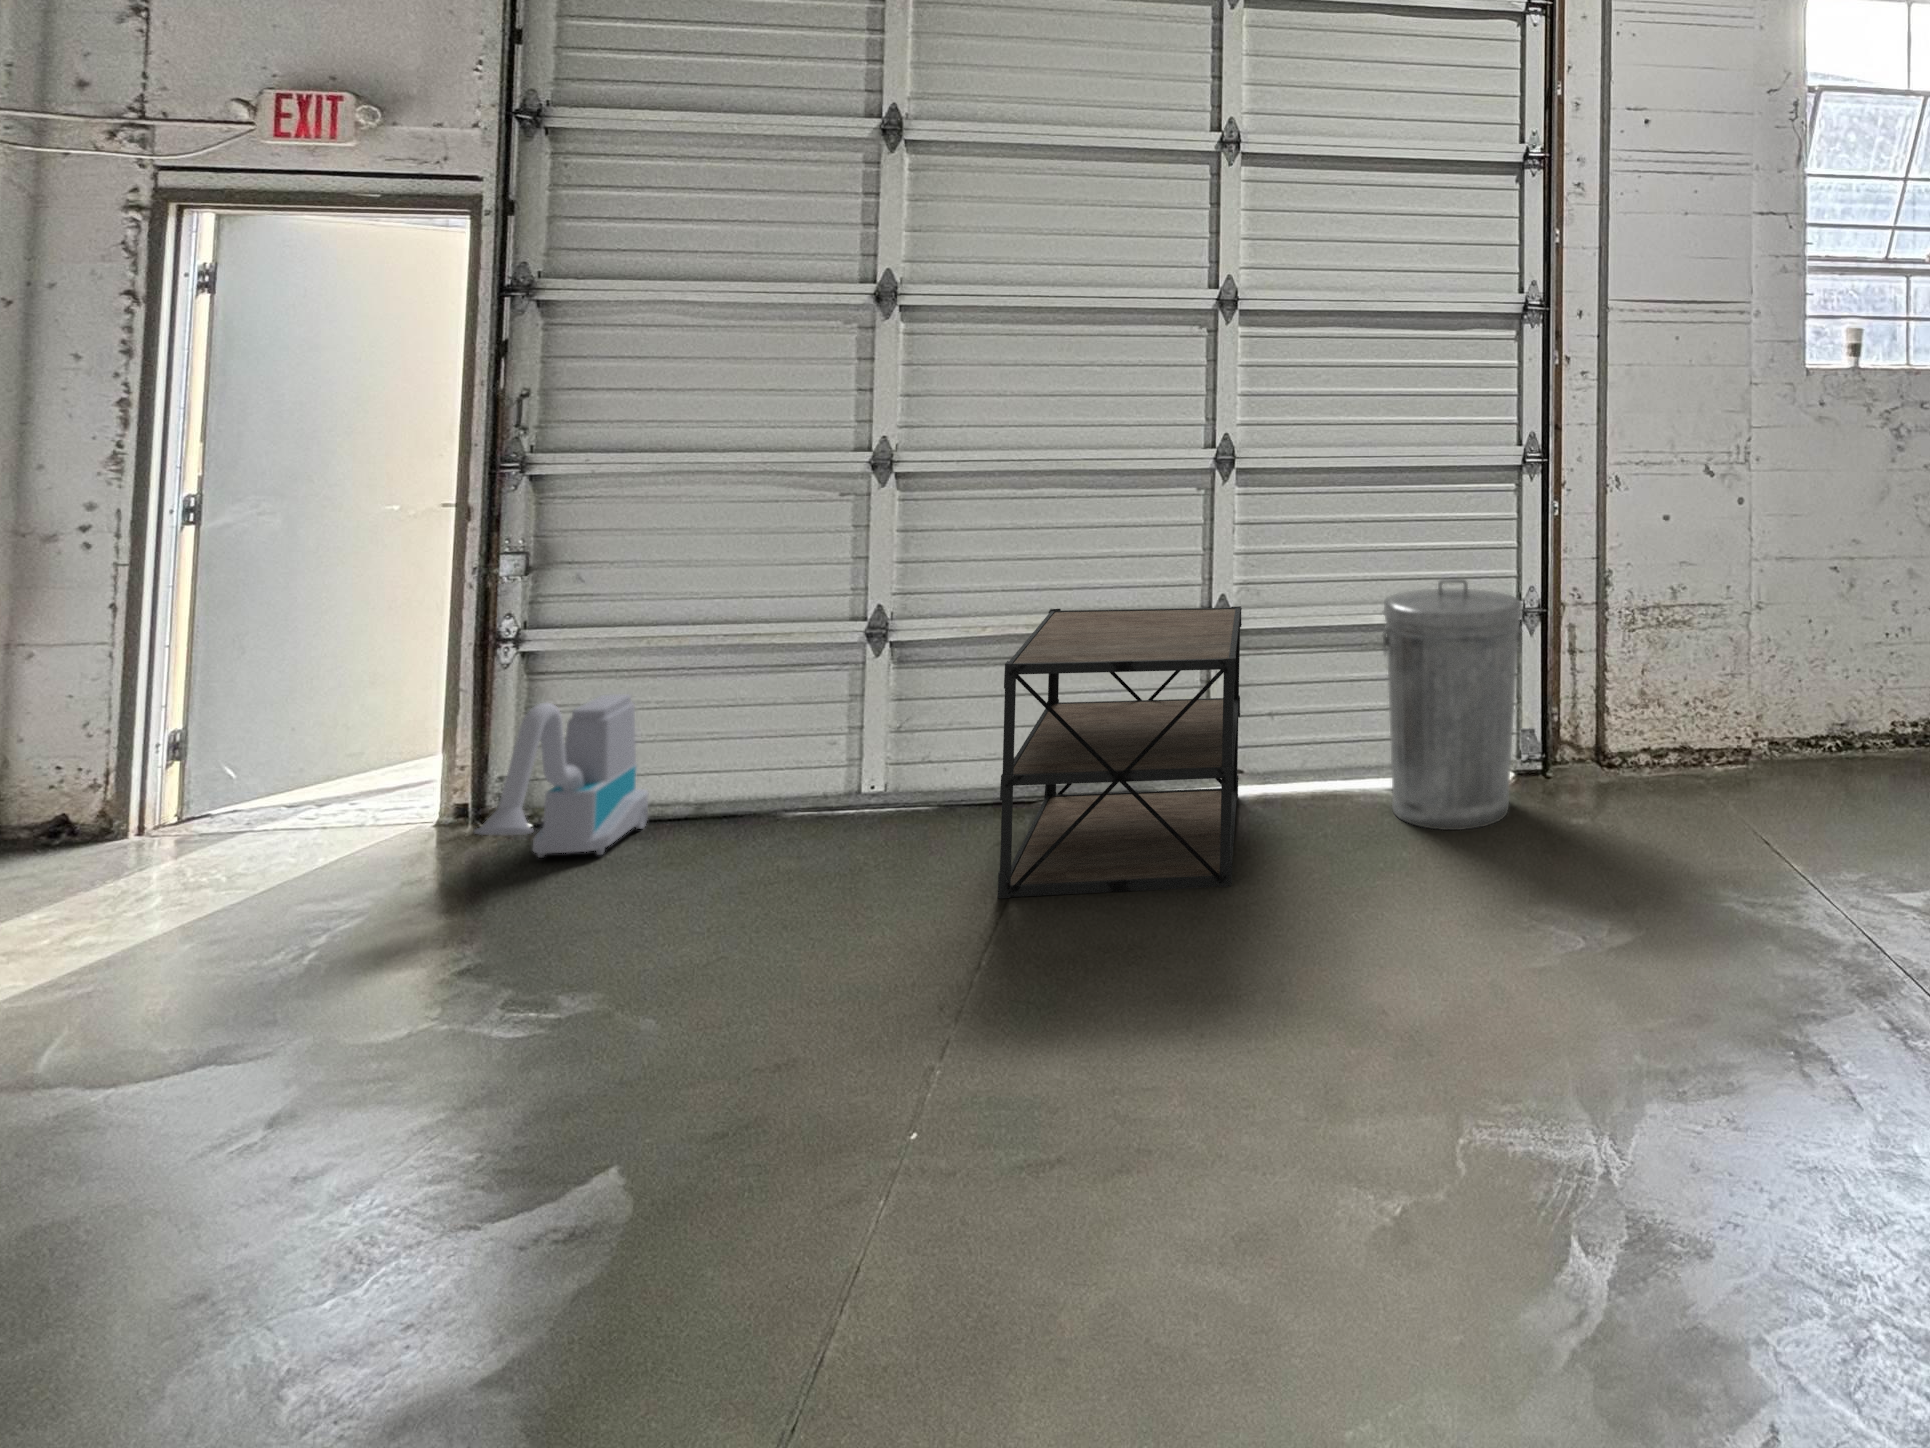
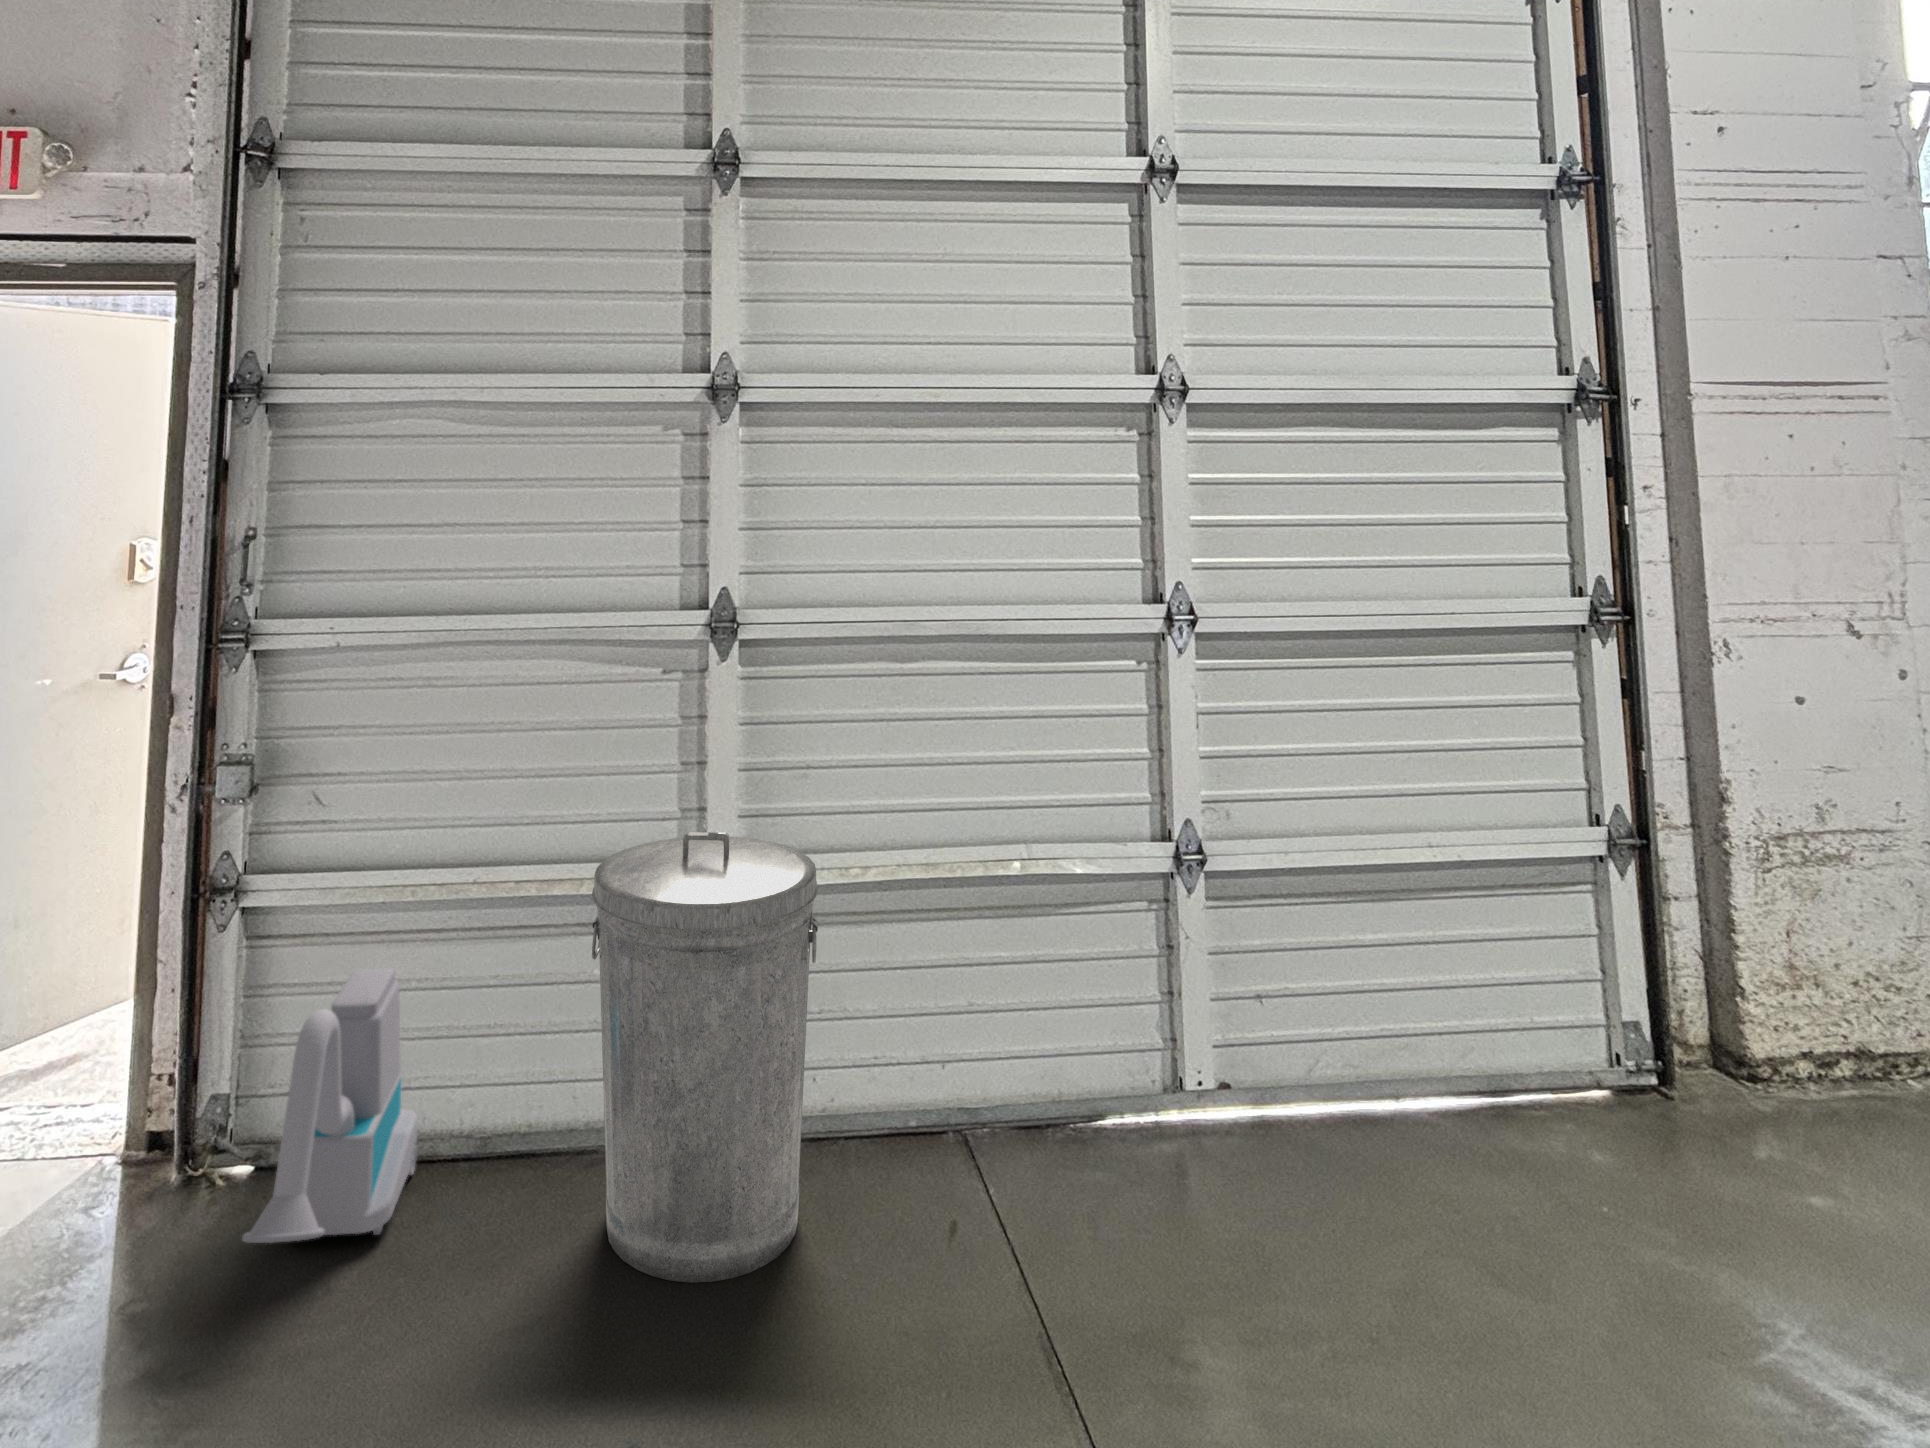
trash can: present [1382,579,1522,830] -> present [592,832,818,1283]
shelving unit: present [997,606,1242,898] -> none [958,835,1407,1368]

